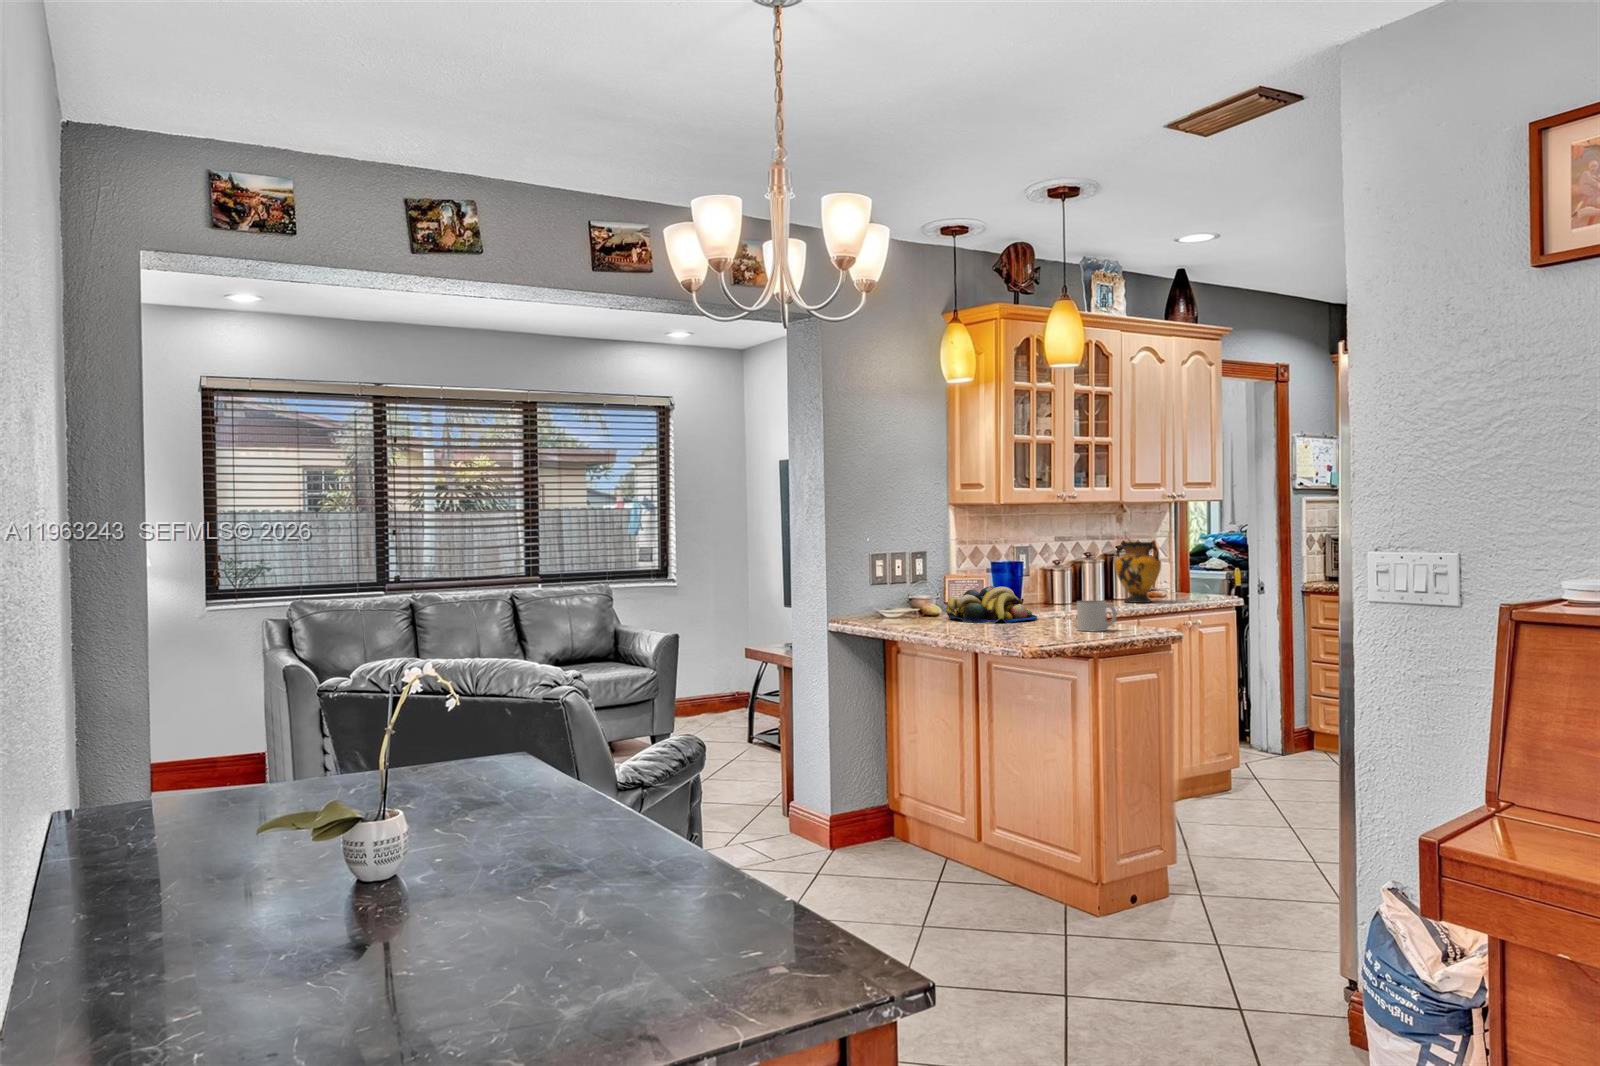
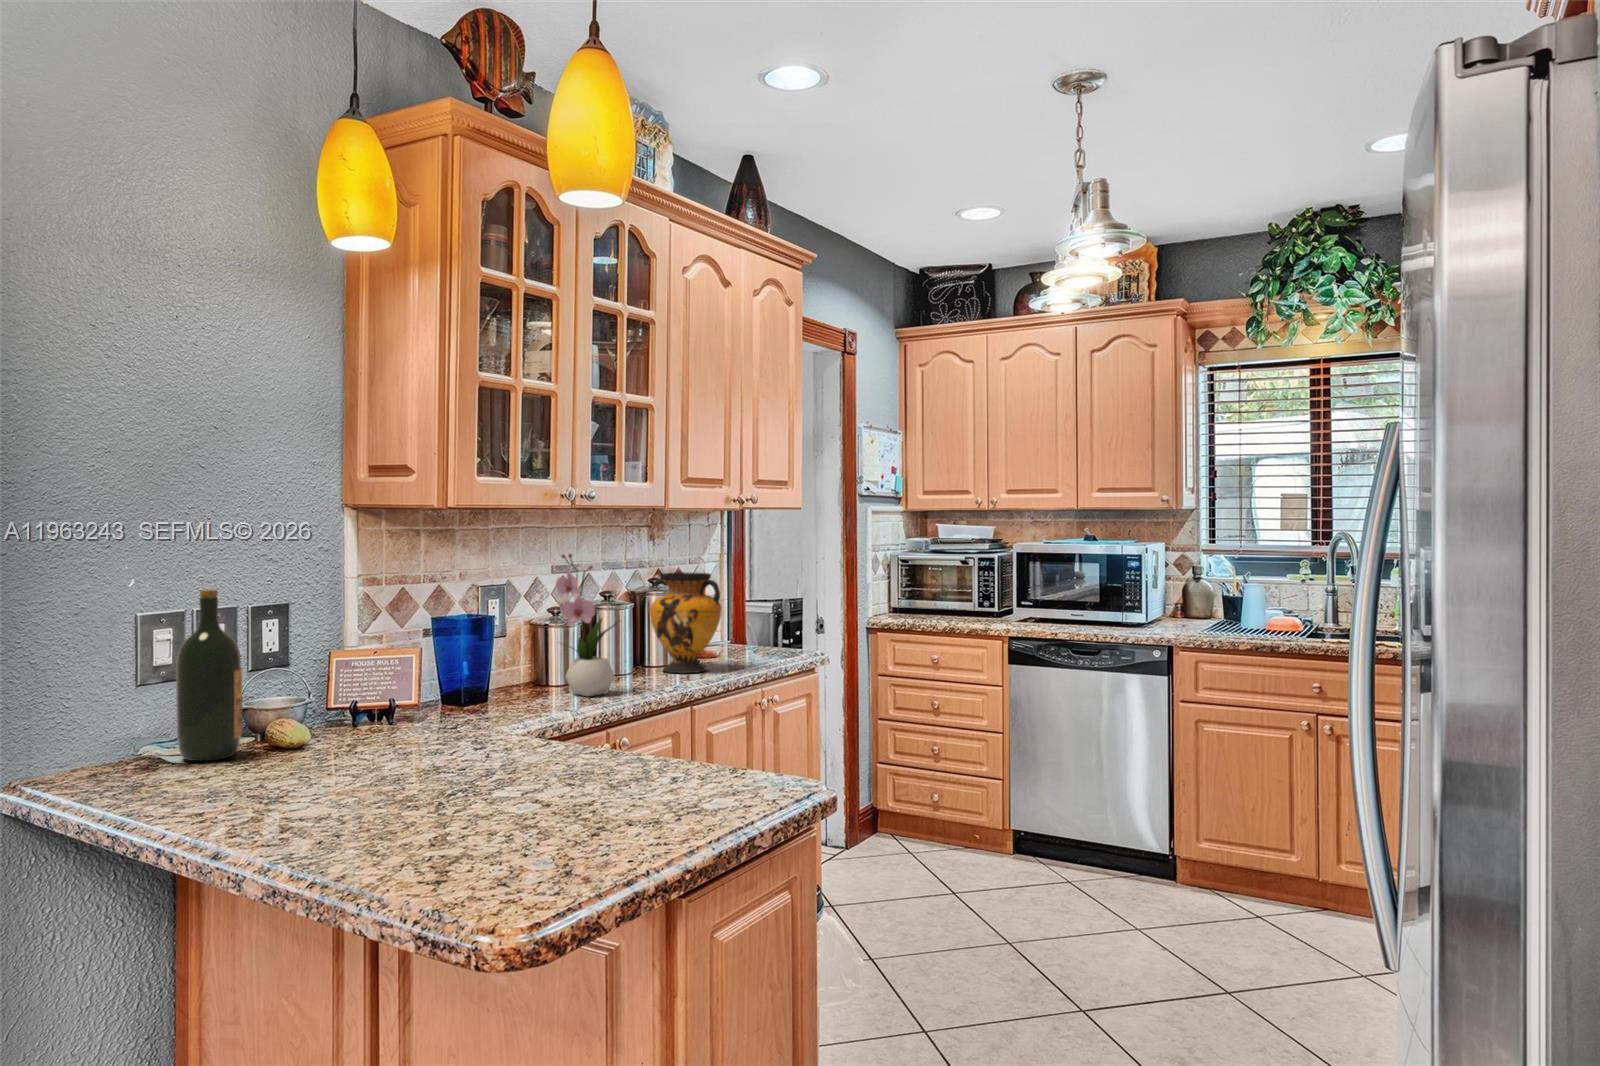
flower arrangement: none [1056,529,1094,608] -> present [556,554,621,696]
wine bottle: none [887,543,913,618] -> present [176,589,242,761]
fruit bowl: present [946,586,1037,623] -> none [319,677,521,774]
mug: present [1077,600,1117,632] -> none [613,725,696,803]

